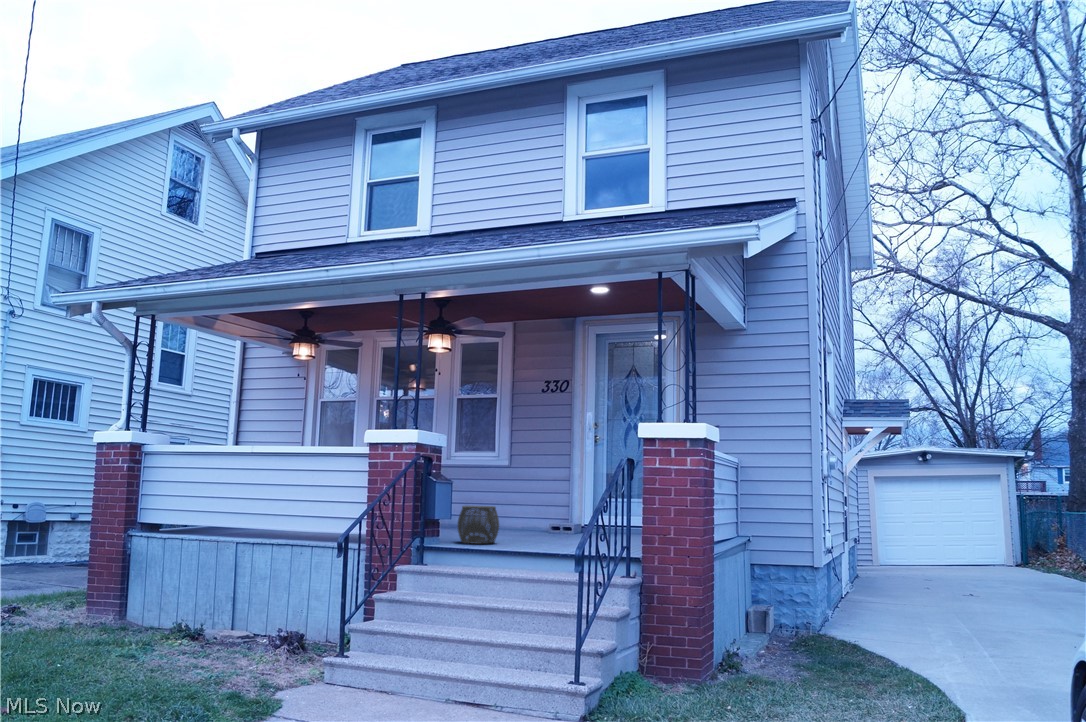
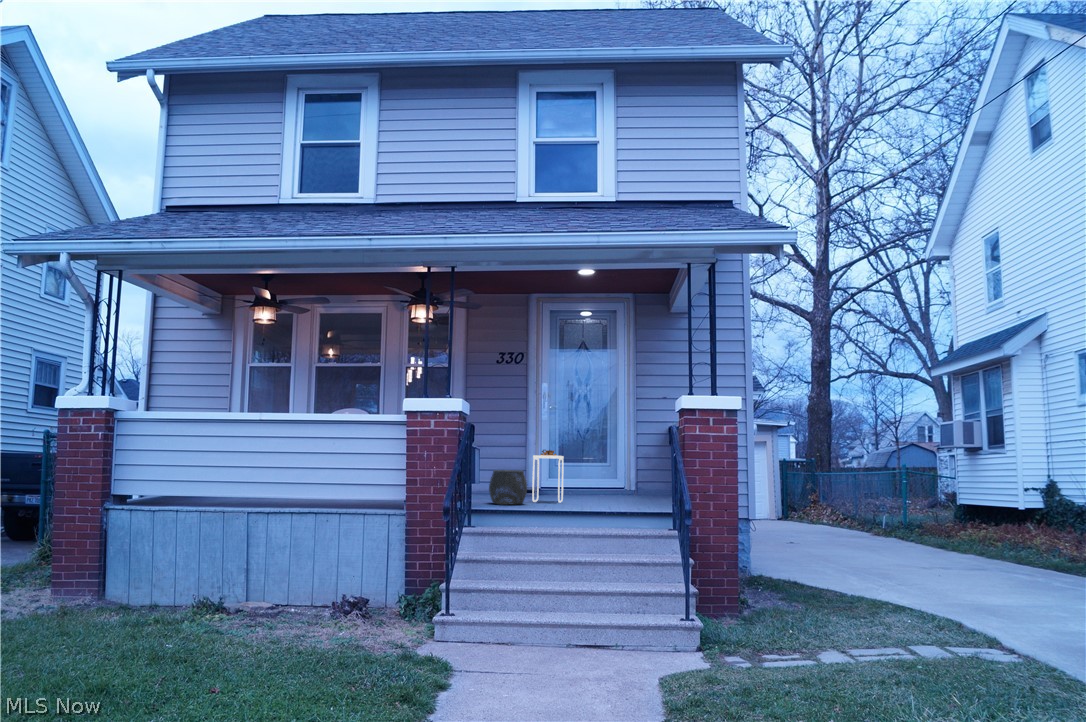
side table: none [514,483,559,543] -> present [532,450,564,503]

